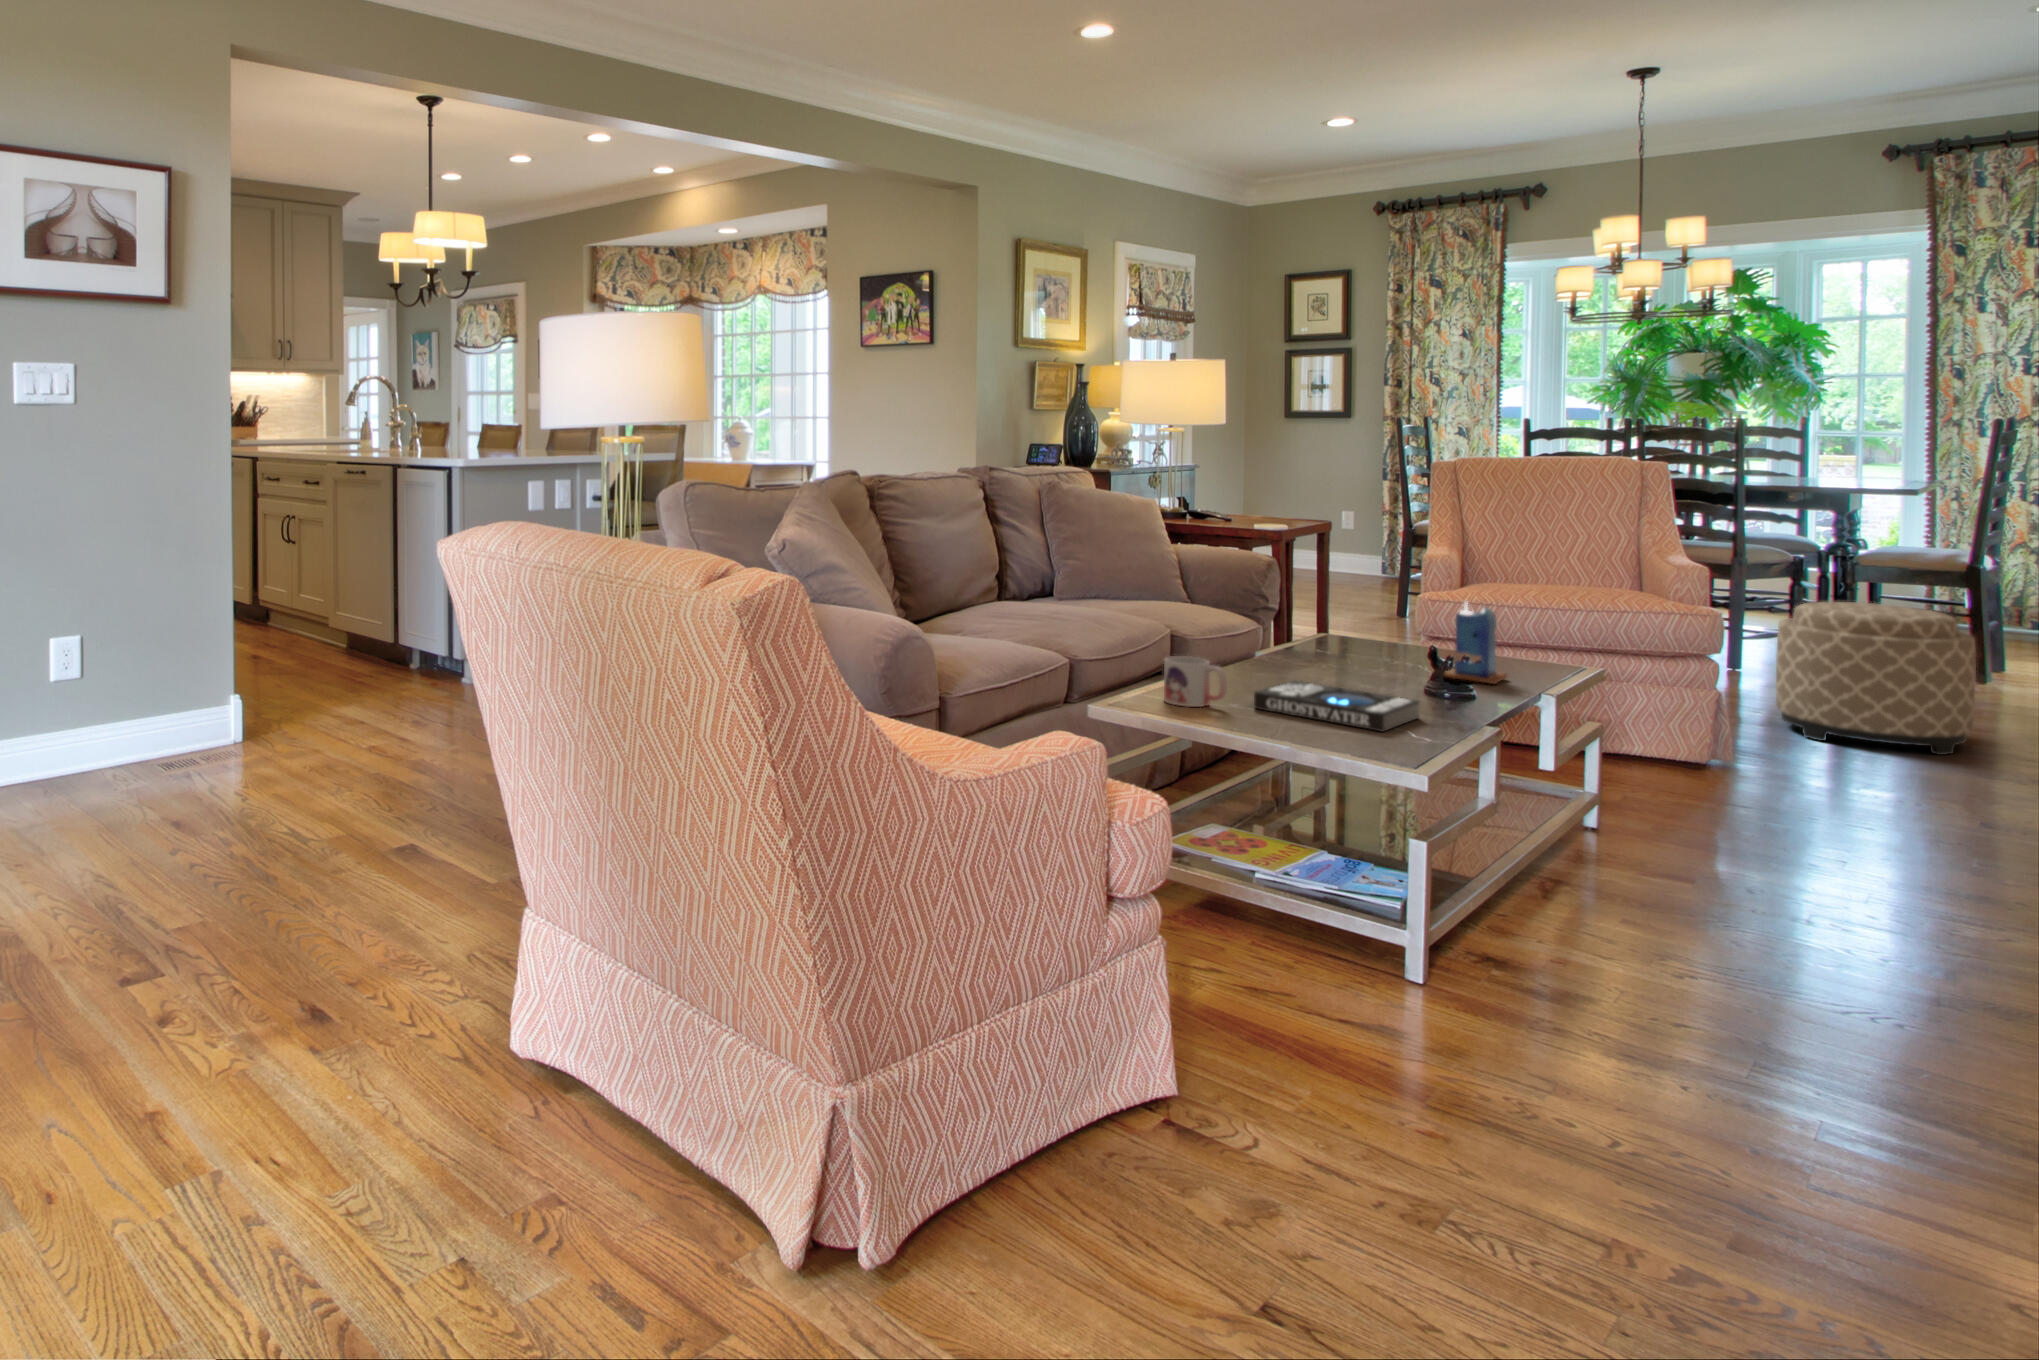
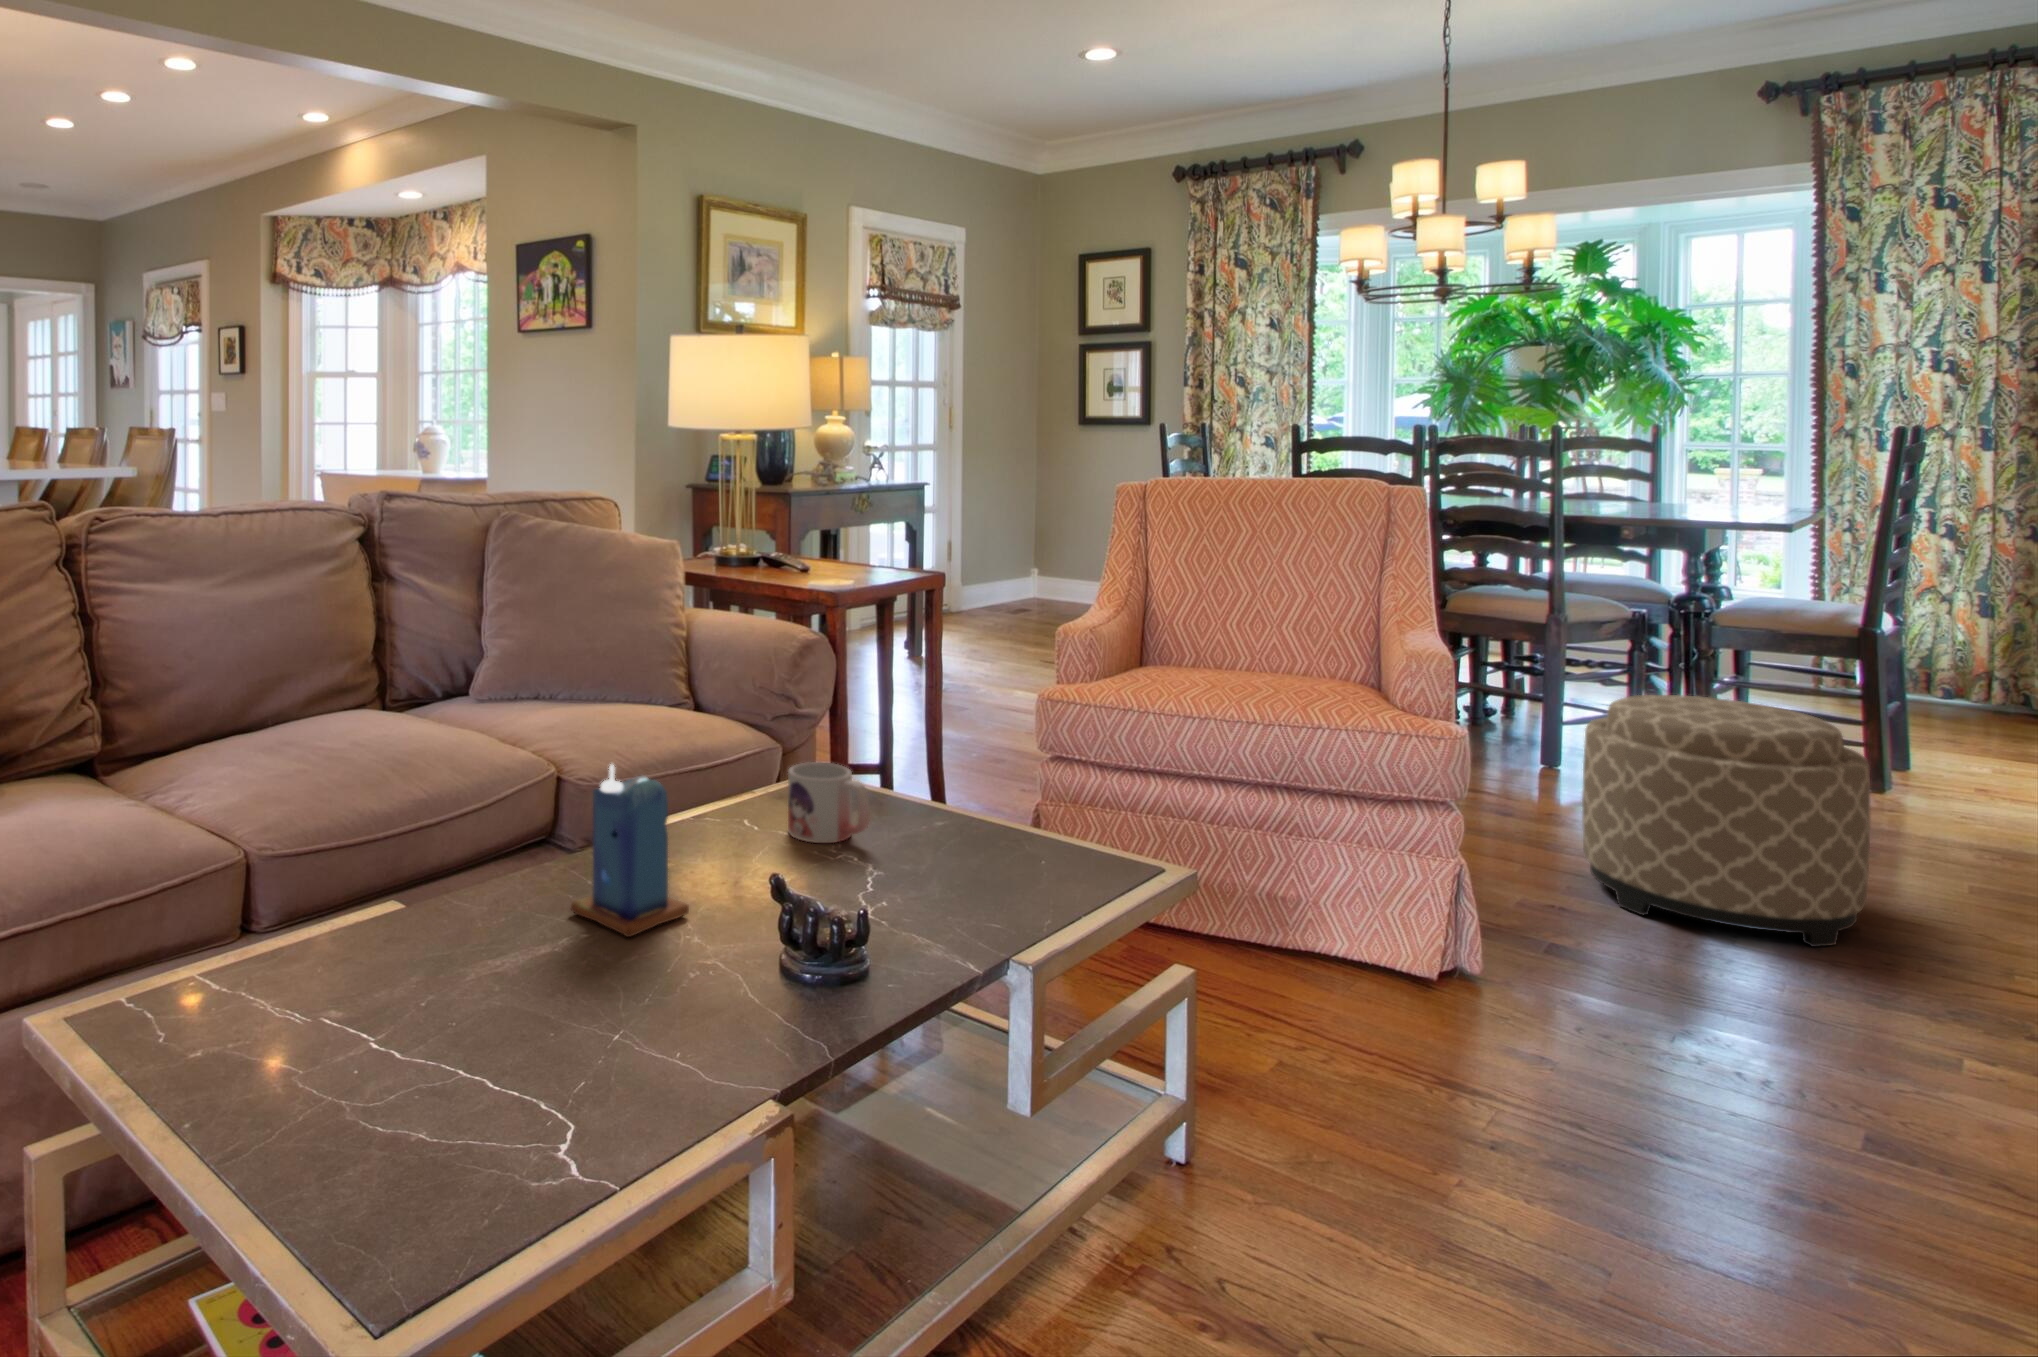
candle: present [1443,602,1507,684] -> present [571,765,689,937]
mug: present [1164,656,1227,707] -> present [788,762,870,843]
book: present [1254,681,1419,732] -> none [403,929,706,1117]

